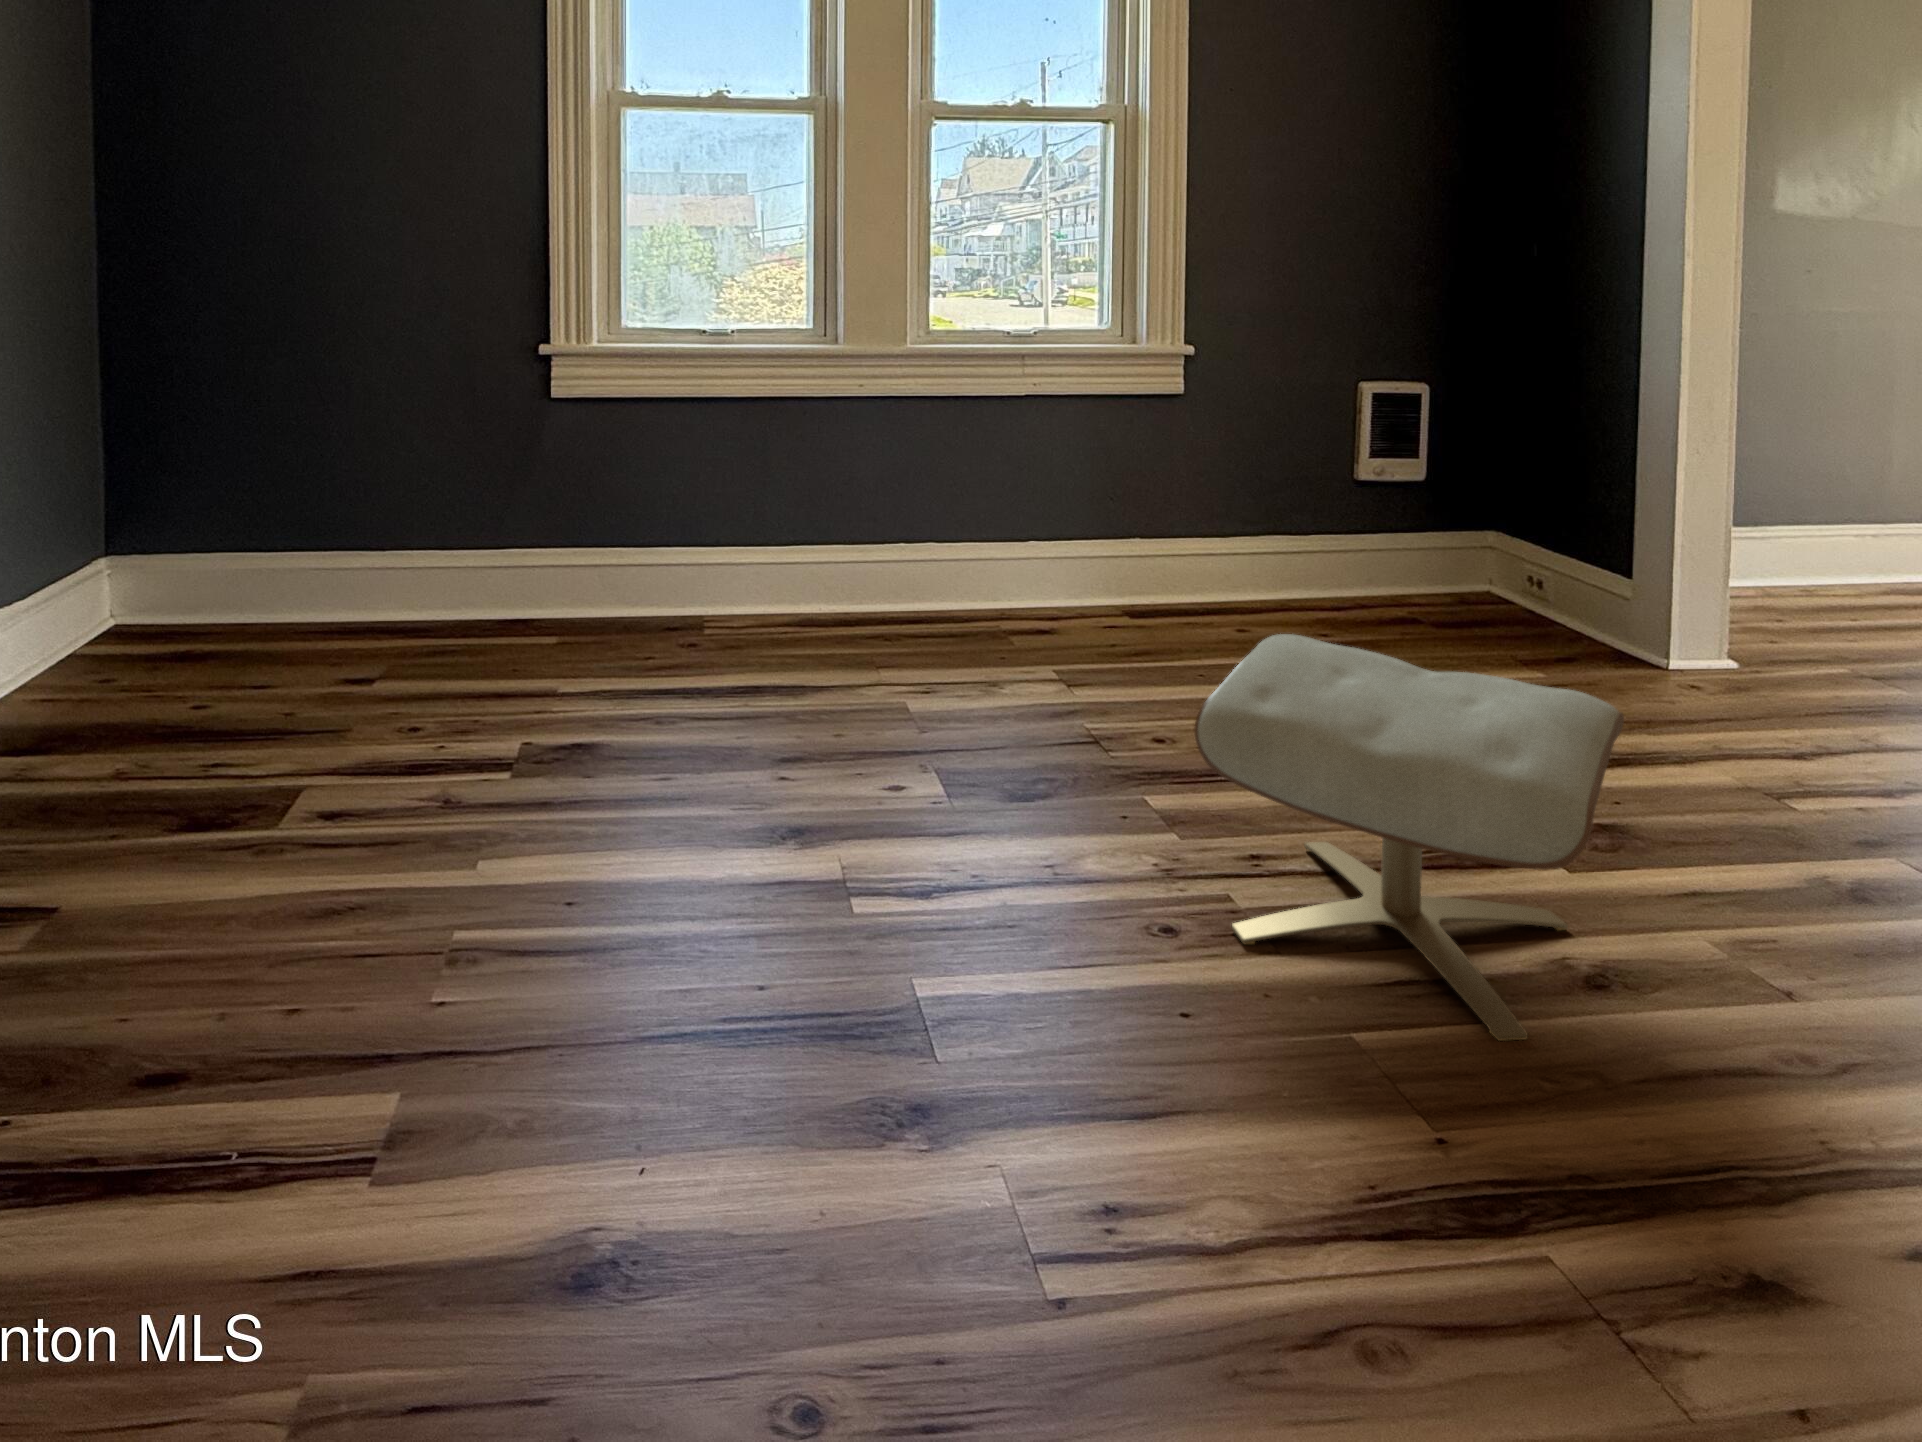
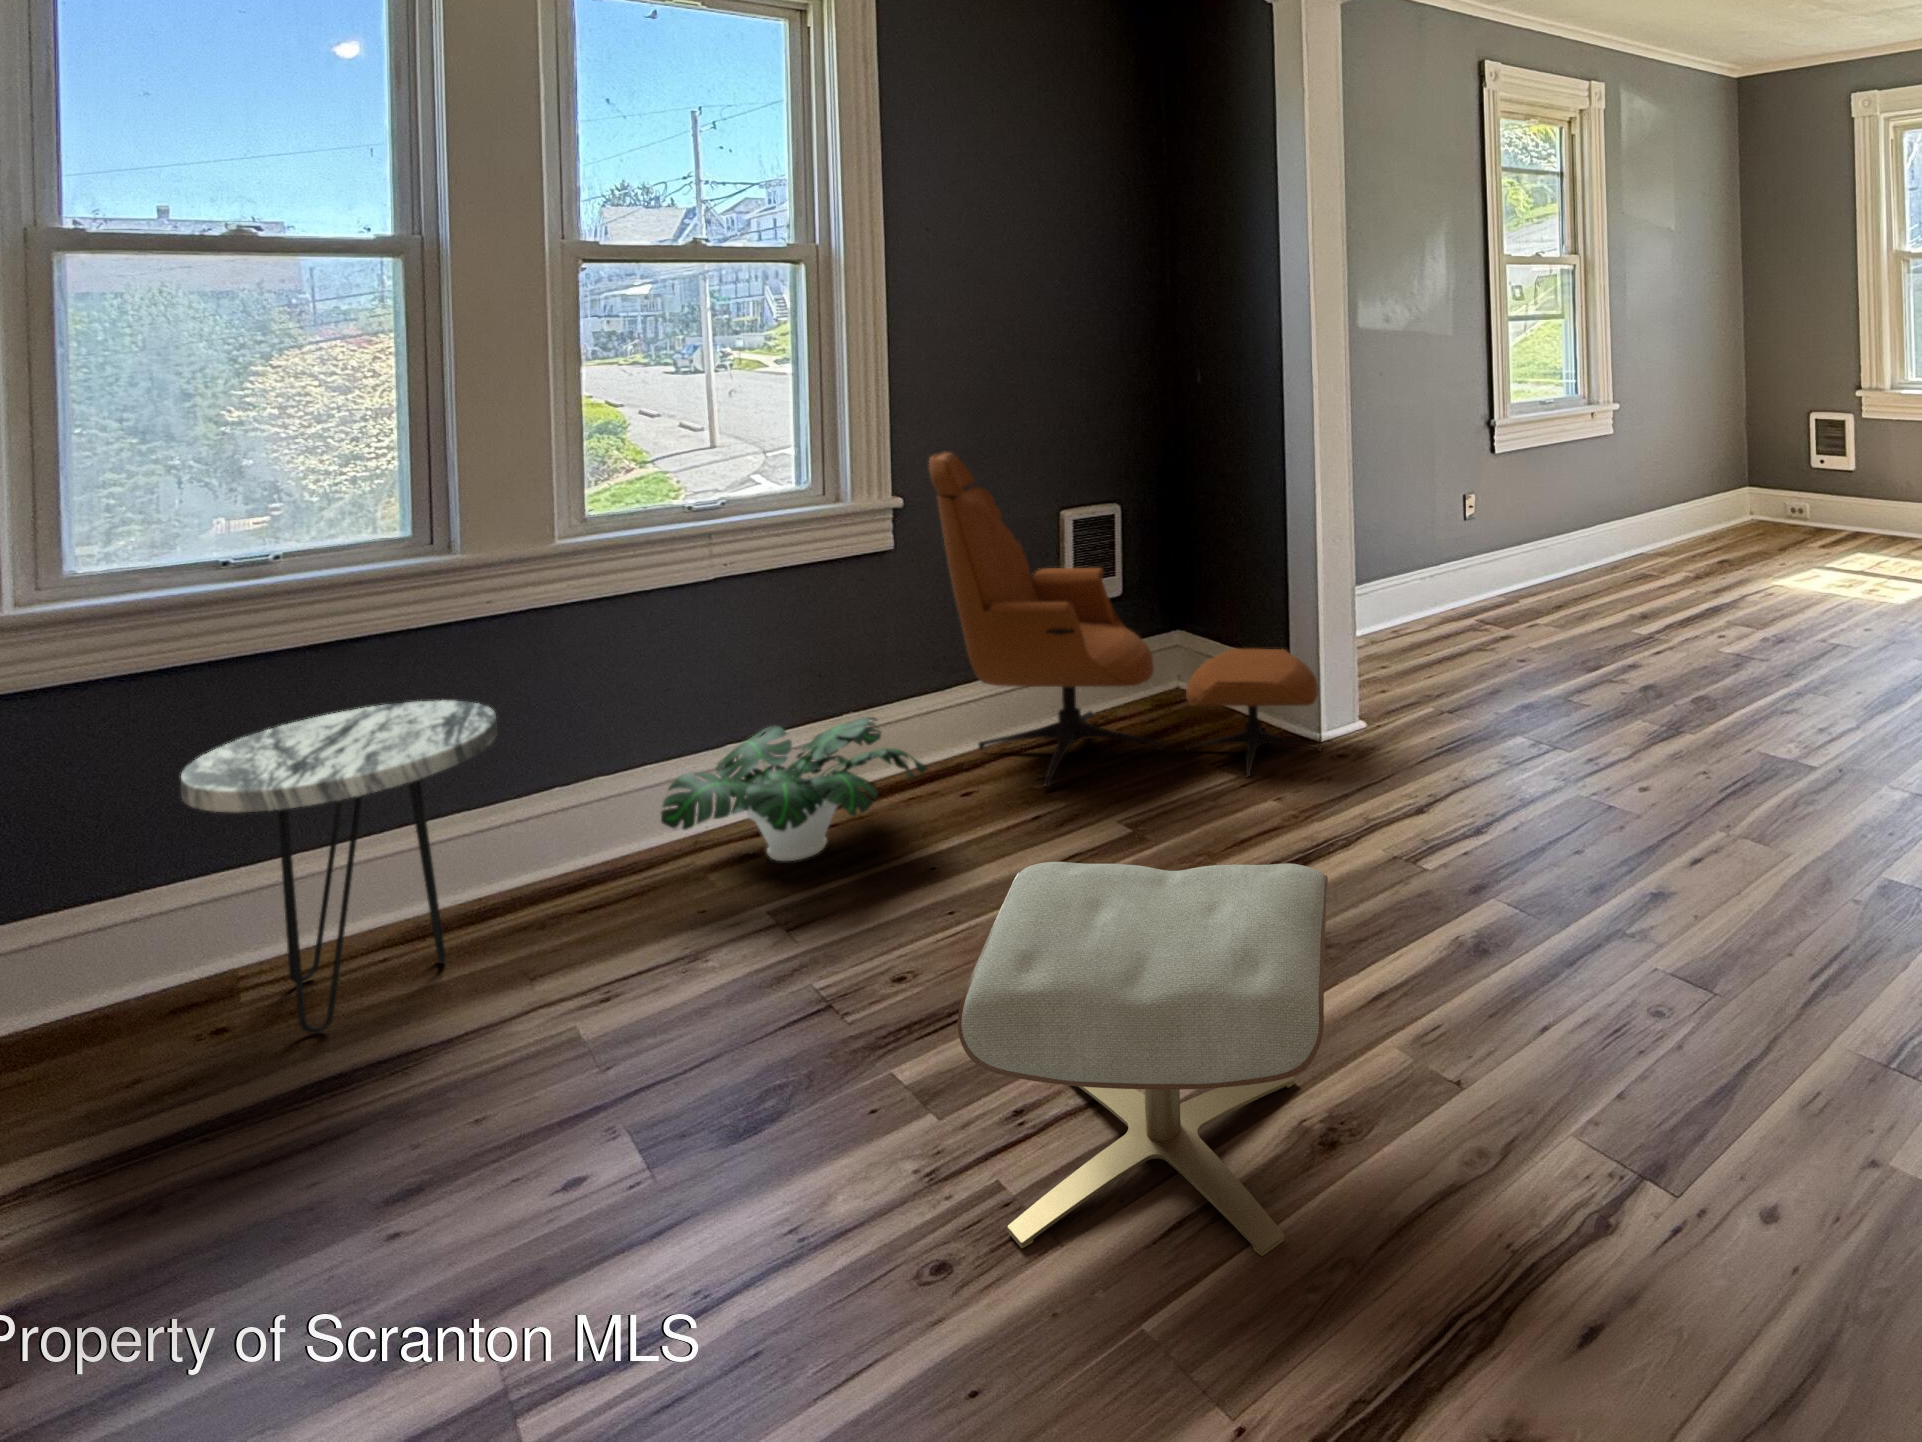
lounge chair: none [1218,308,1666,680] -> present [929,453,1322,786]
side table: none [681,447,863,658] -> present [181,700,497,1033]
potted plant: none [974,528,1199,641] -> present [661,717,927,861]

